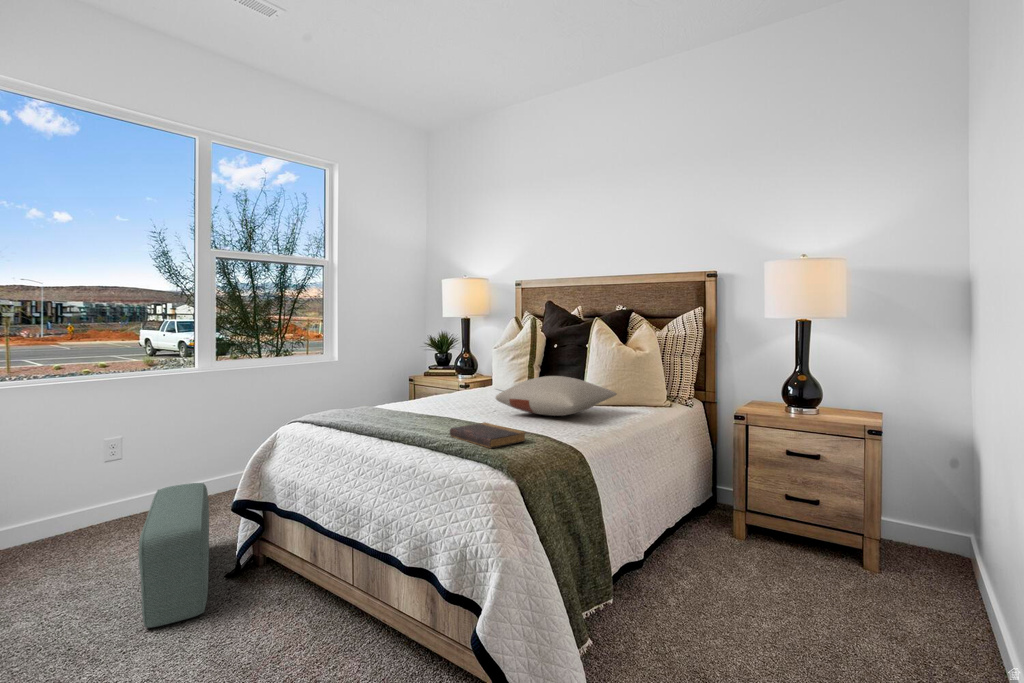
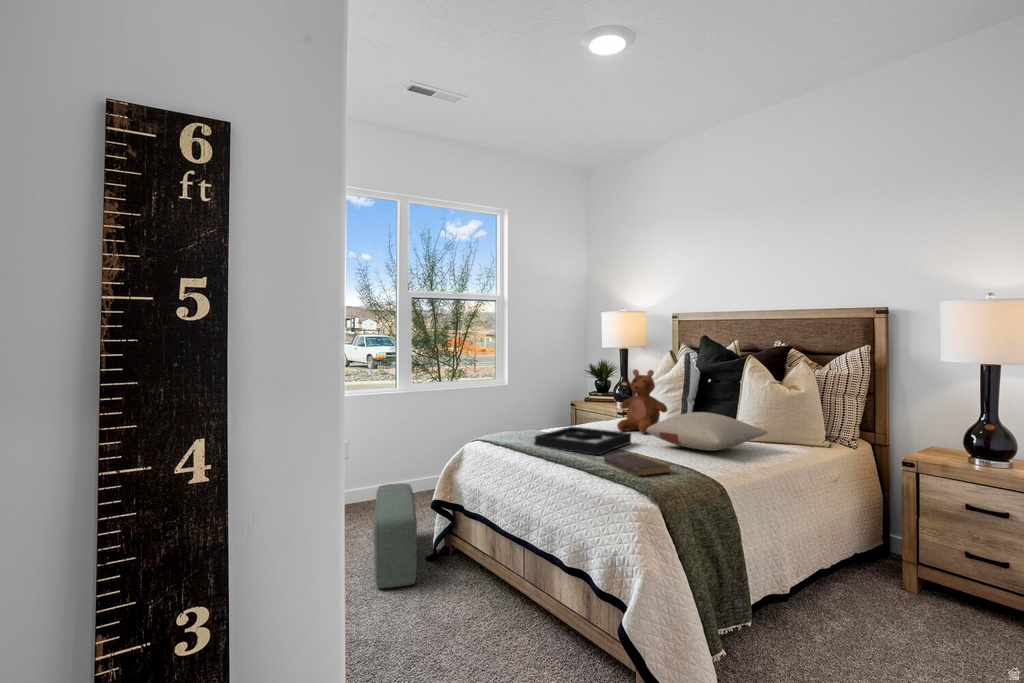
teddy bear: none [463,335,515,403] -> present [617,369,667,433]
decorative tray: none [366,399,479,429] -> present [535,427,631,455]

